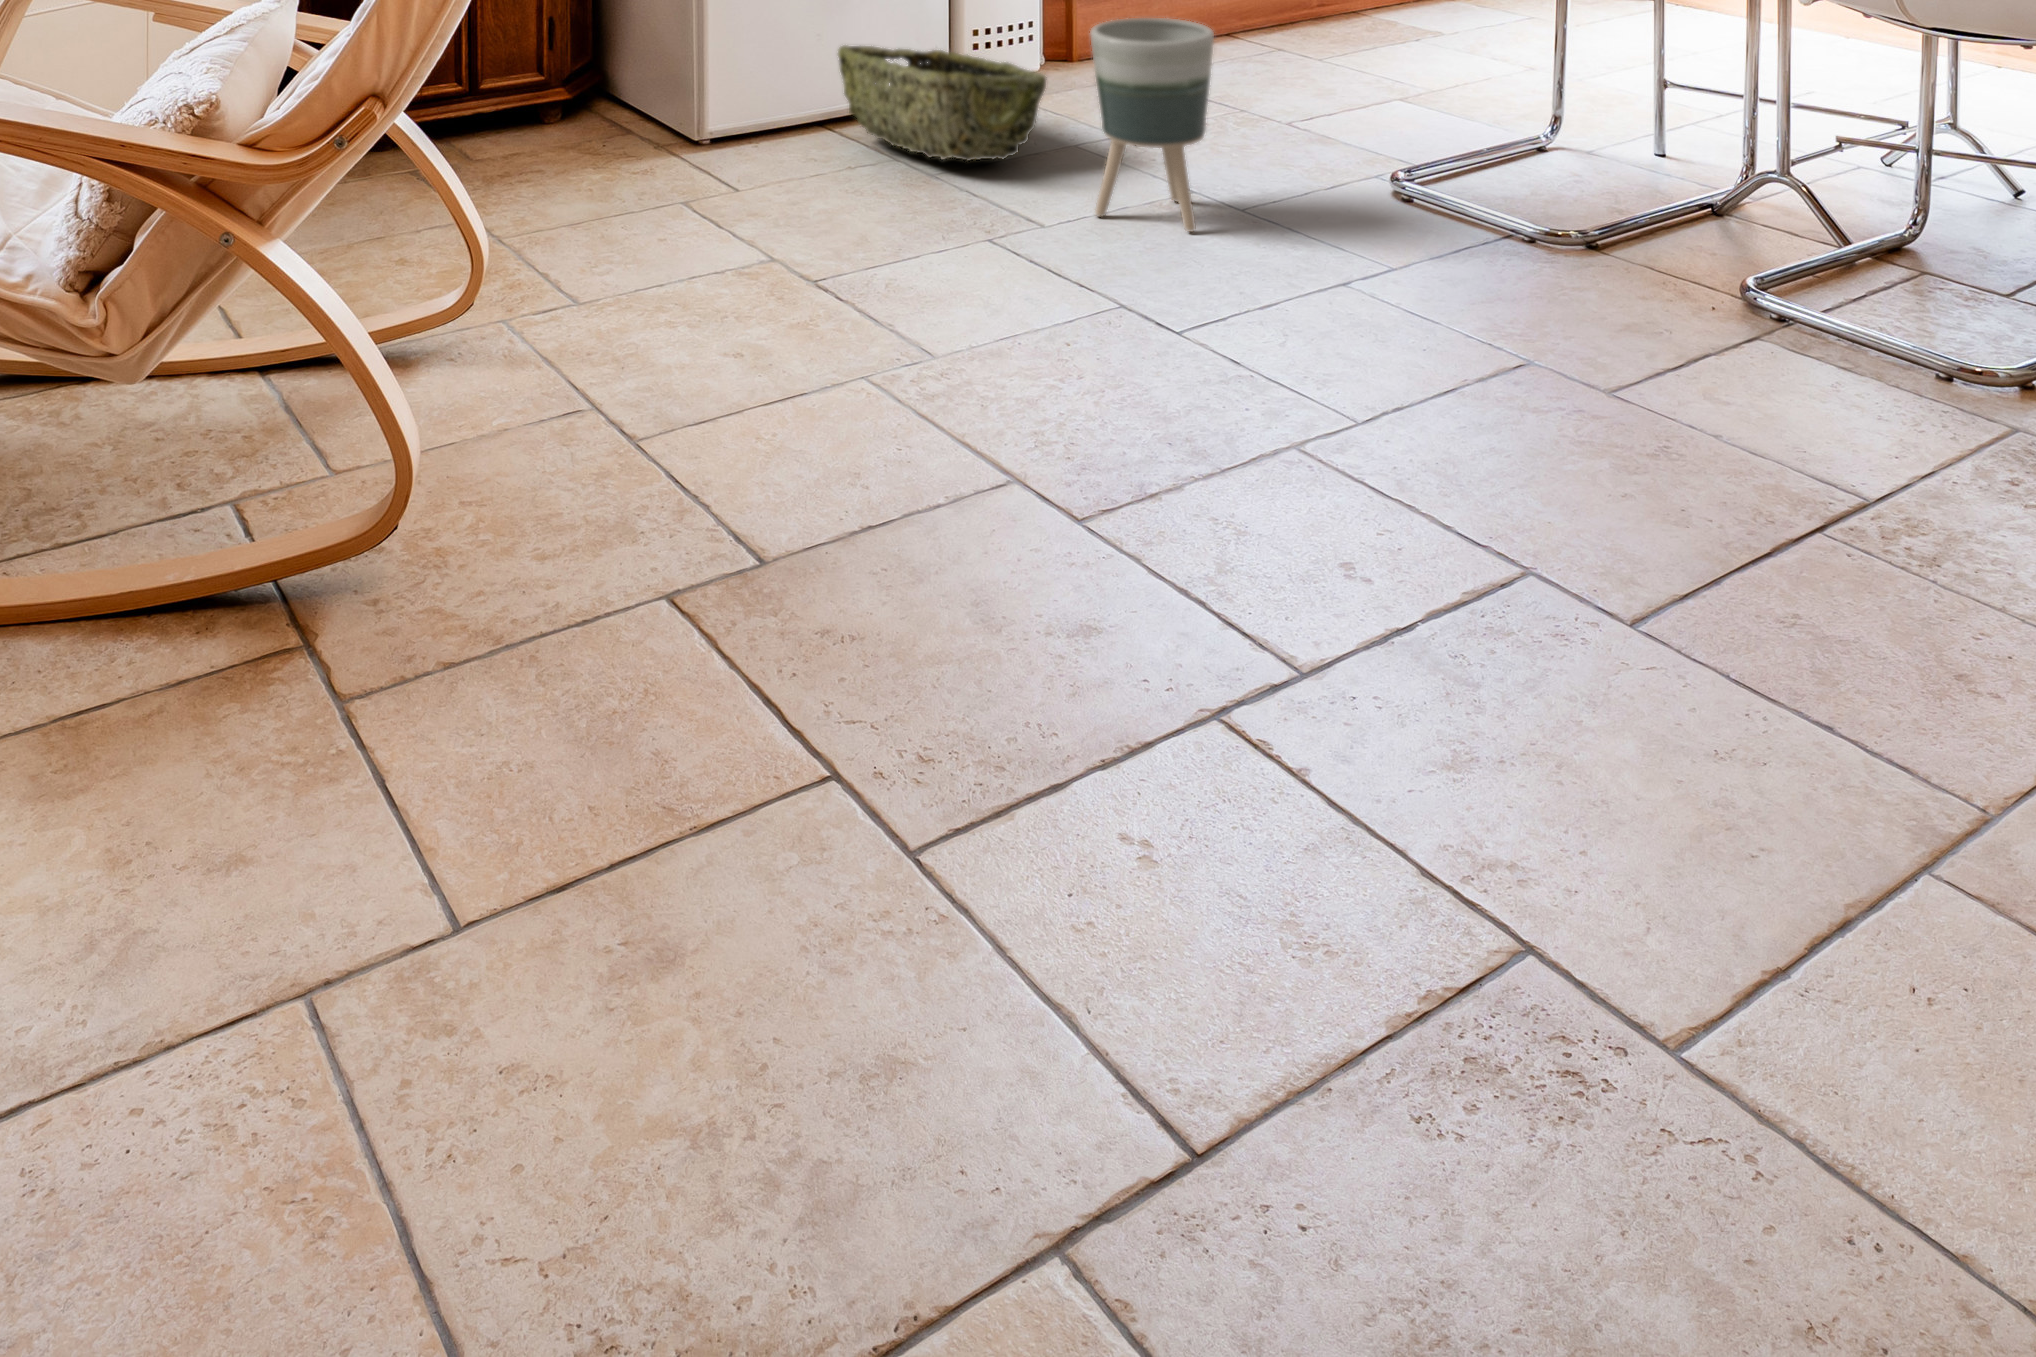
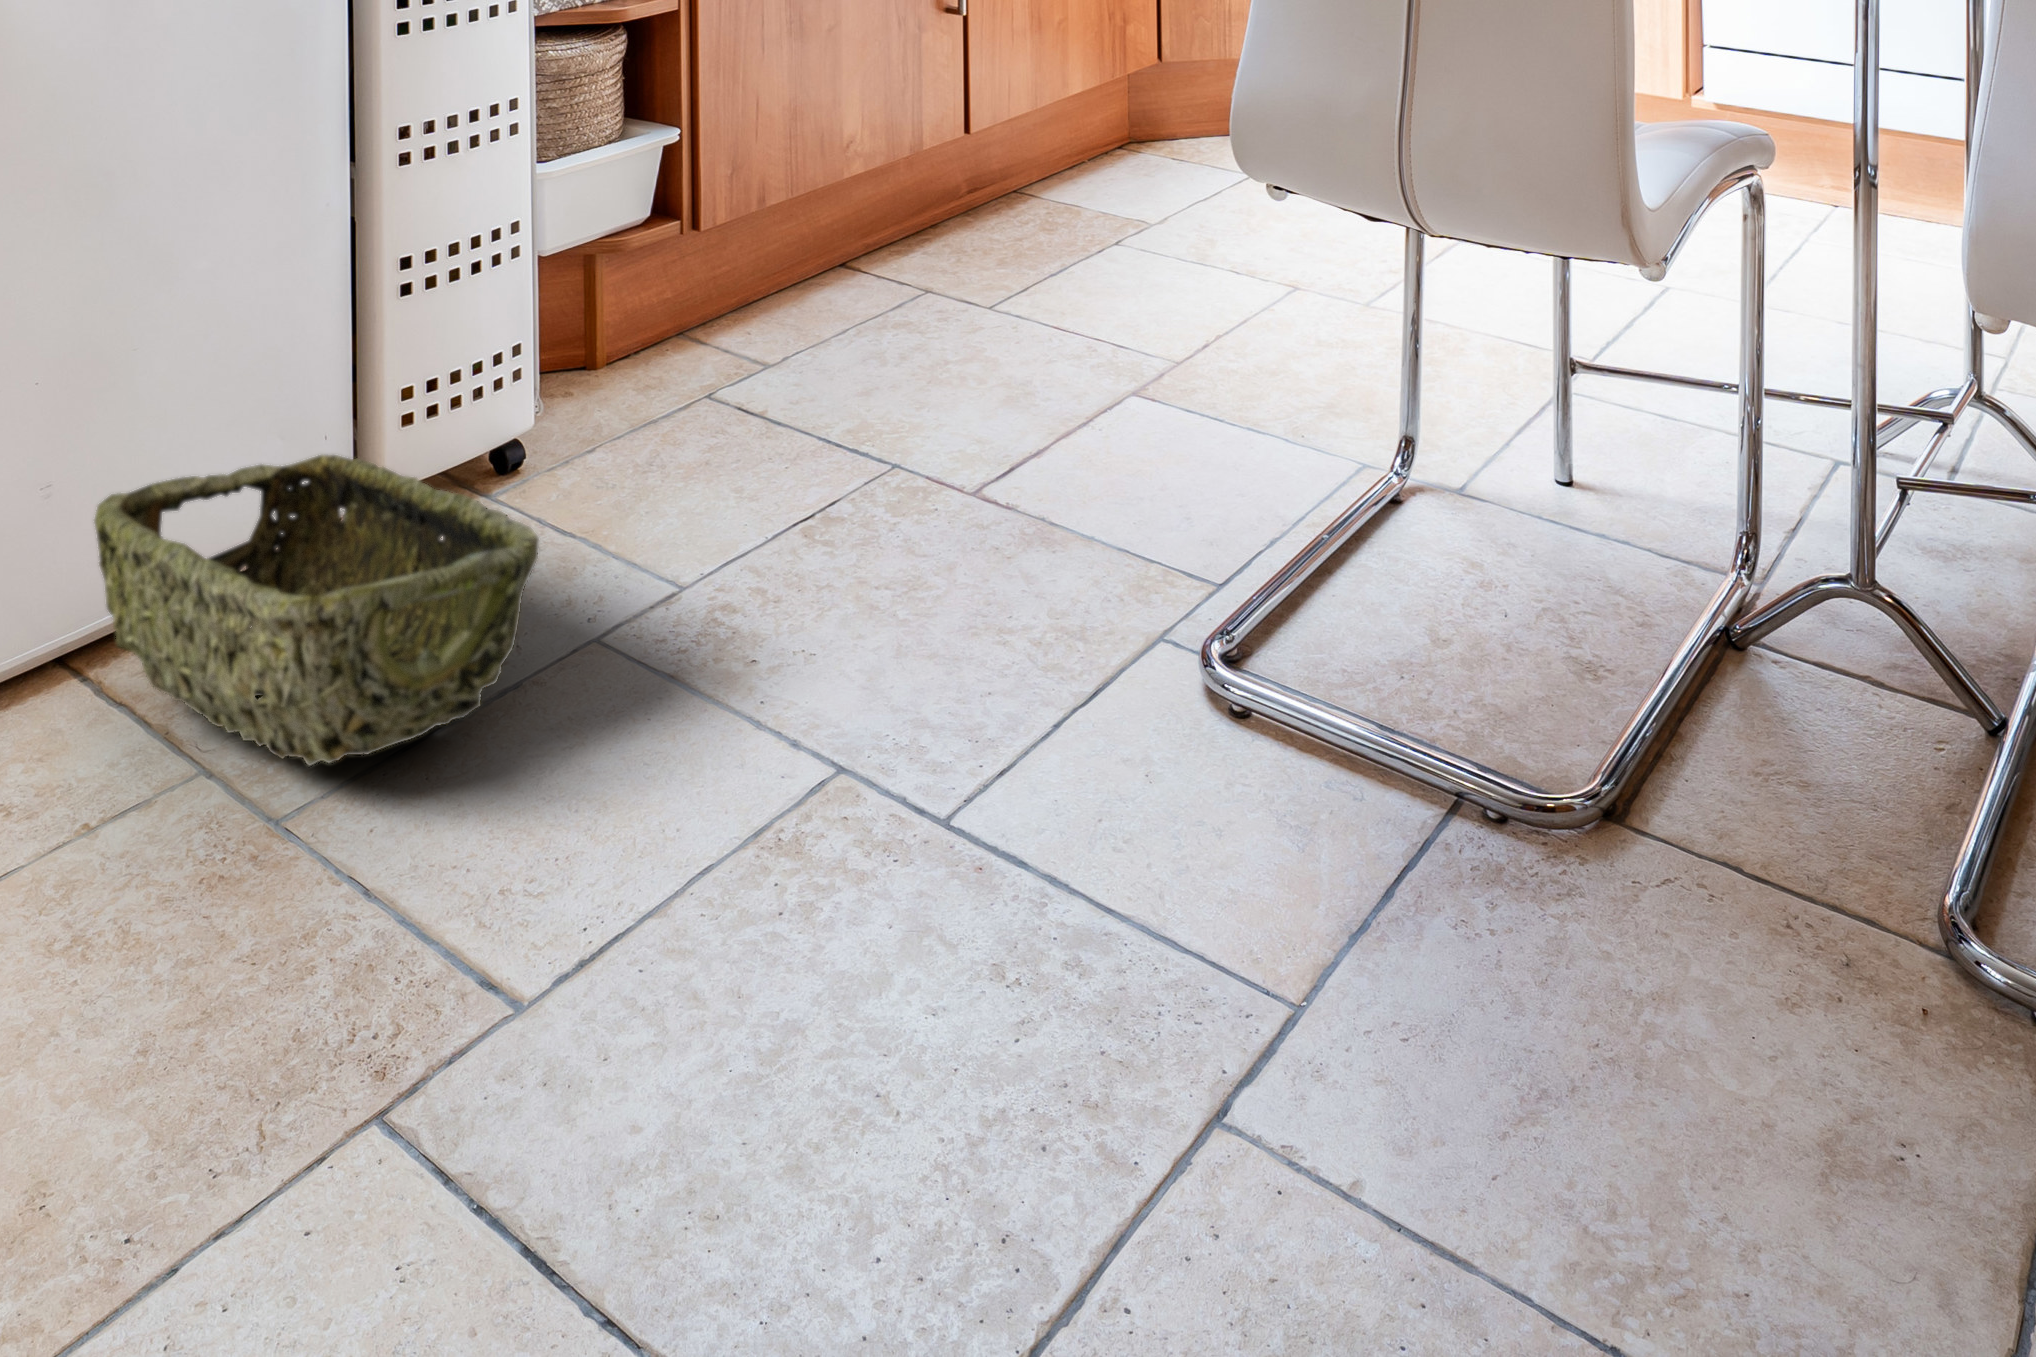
planter: present [1090,18,1214,232] -> none [631,434,894,941]

